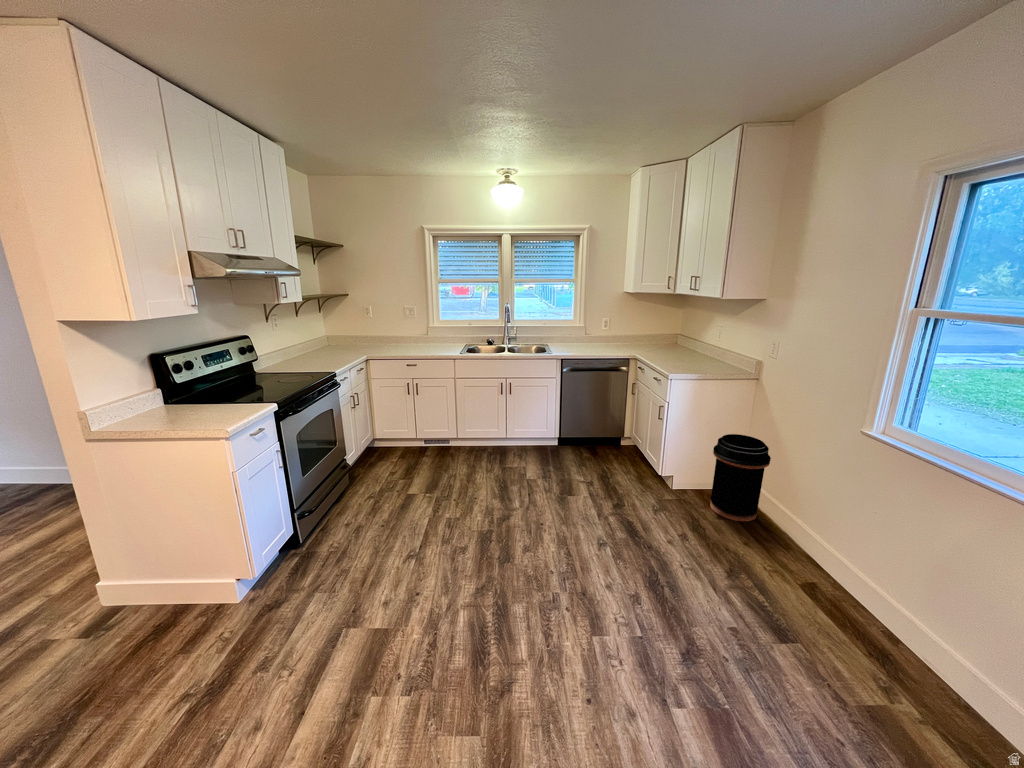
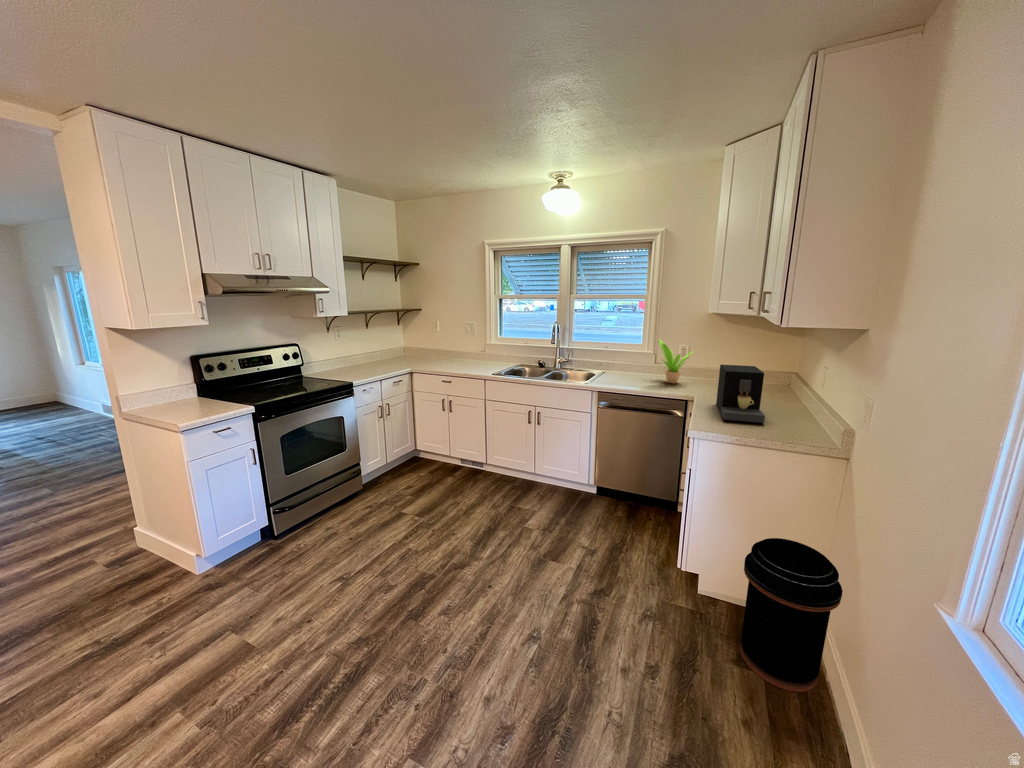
potted plant: none [591,315,619,349] -> present [659,340,693,383]
coffee maker: none [655,330,700,366] -> present [716,365,765,423]

